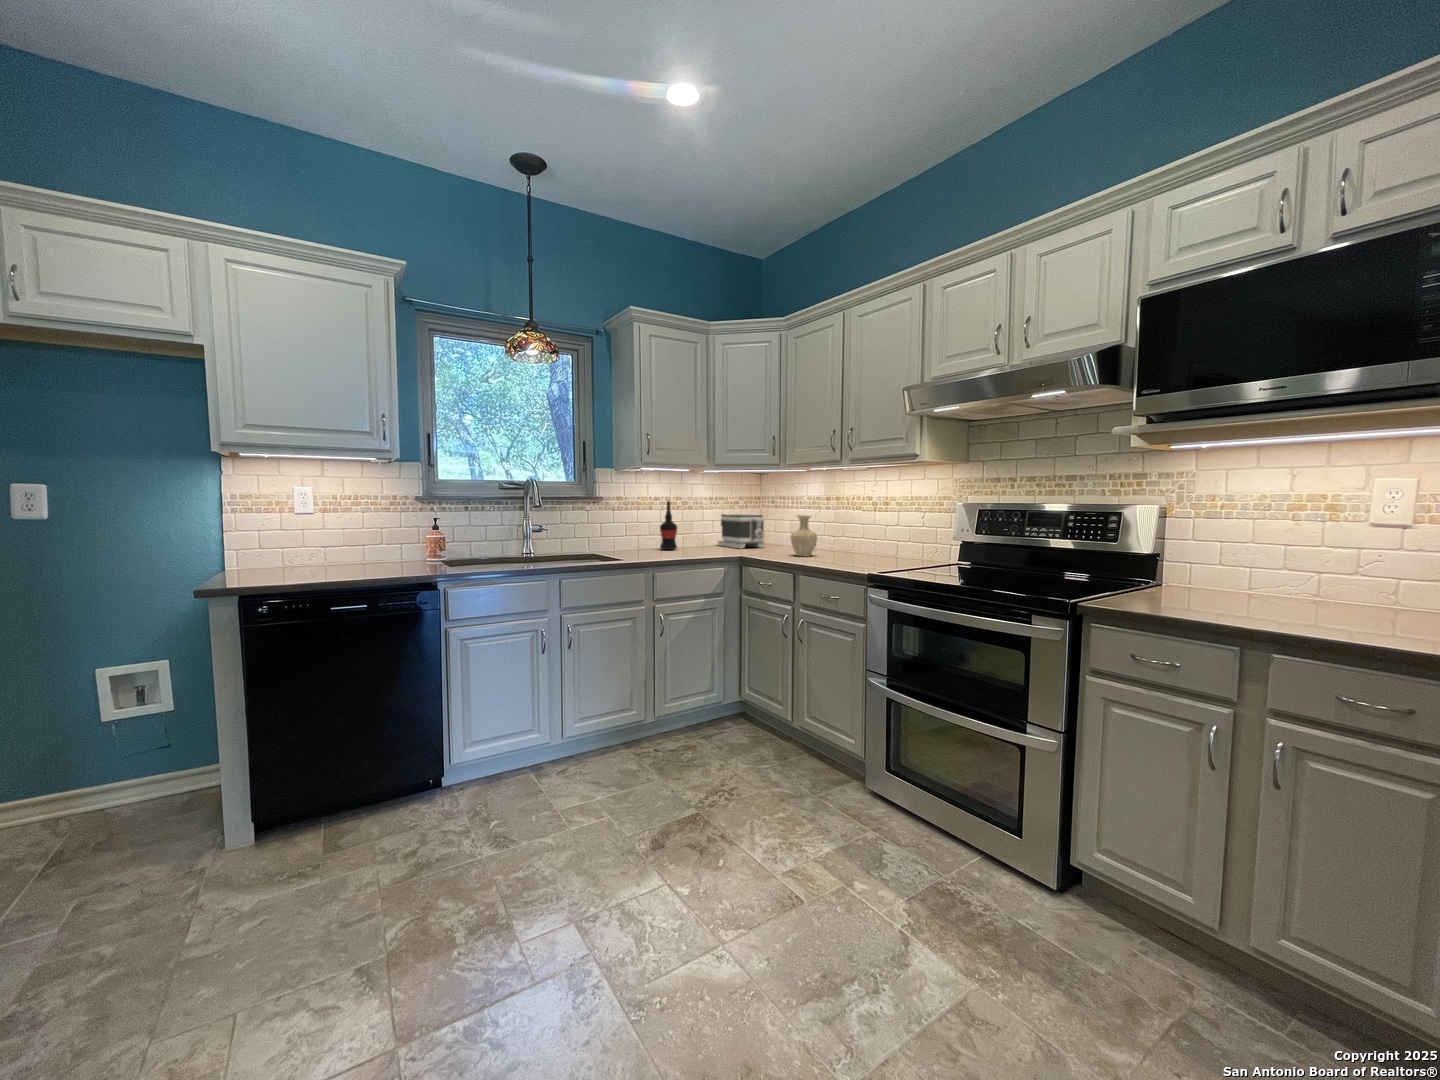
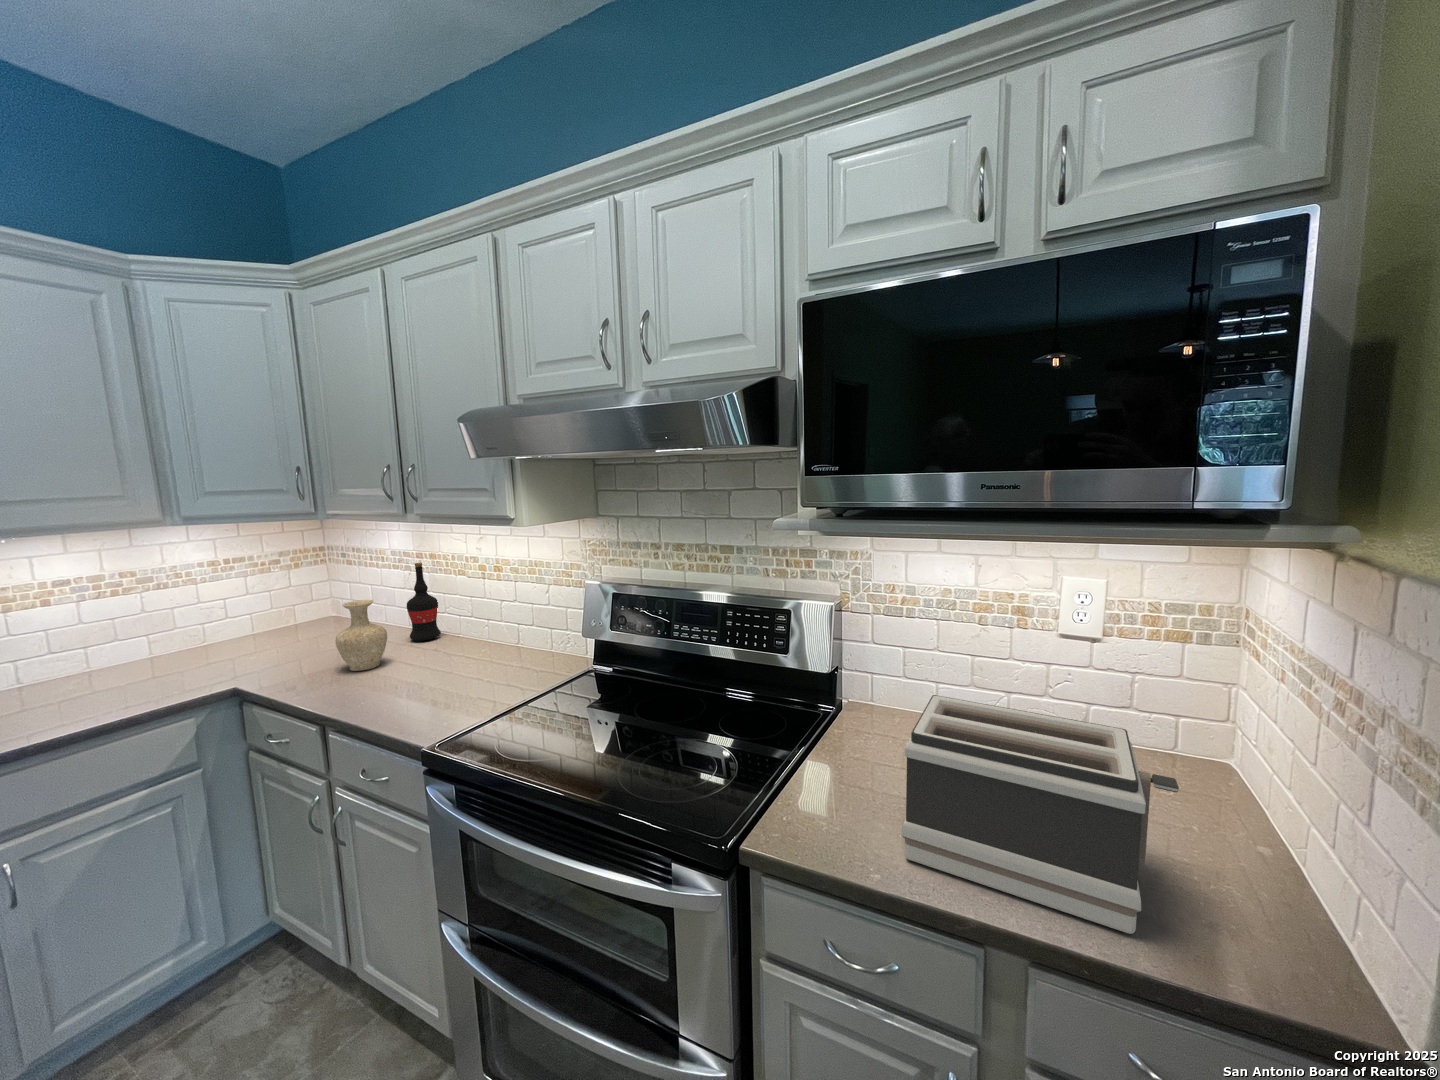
wine bottle: present [660,501,677,550] -> present [407,563,441,641]
toaster: present [718,514,764,549] -> present [902,695,1179,934]

